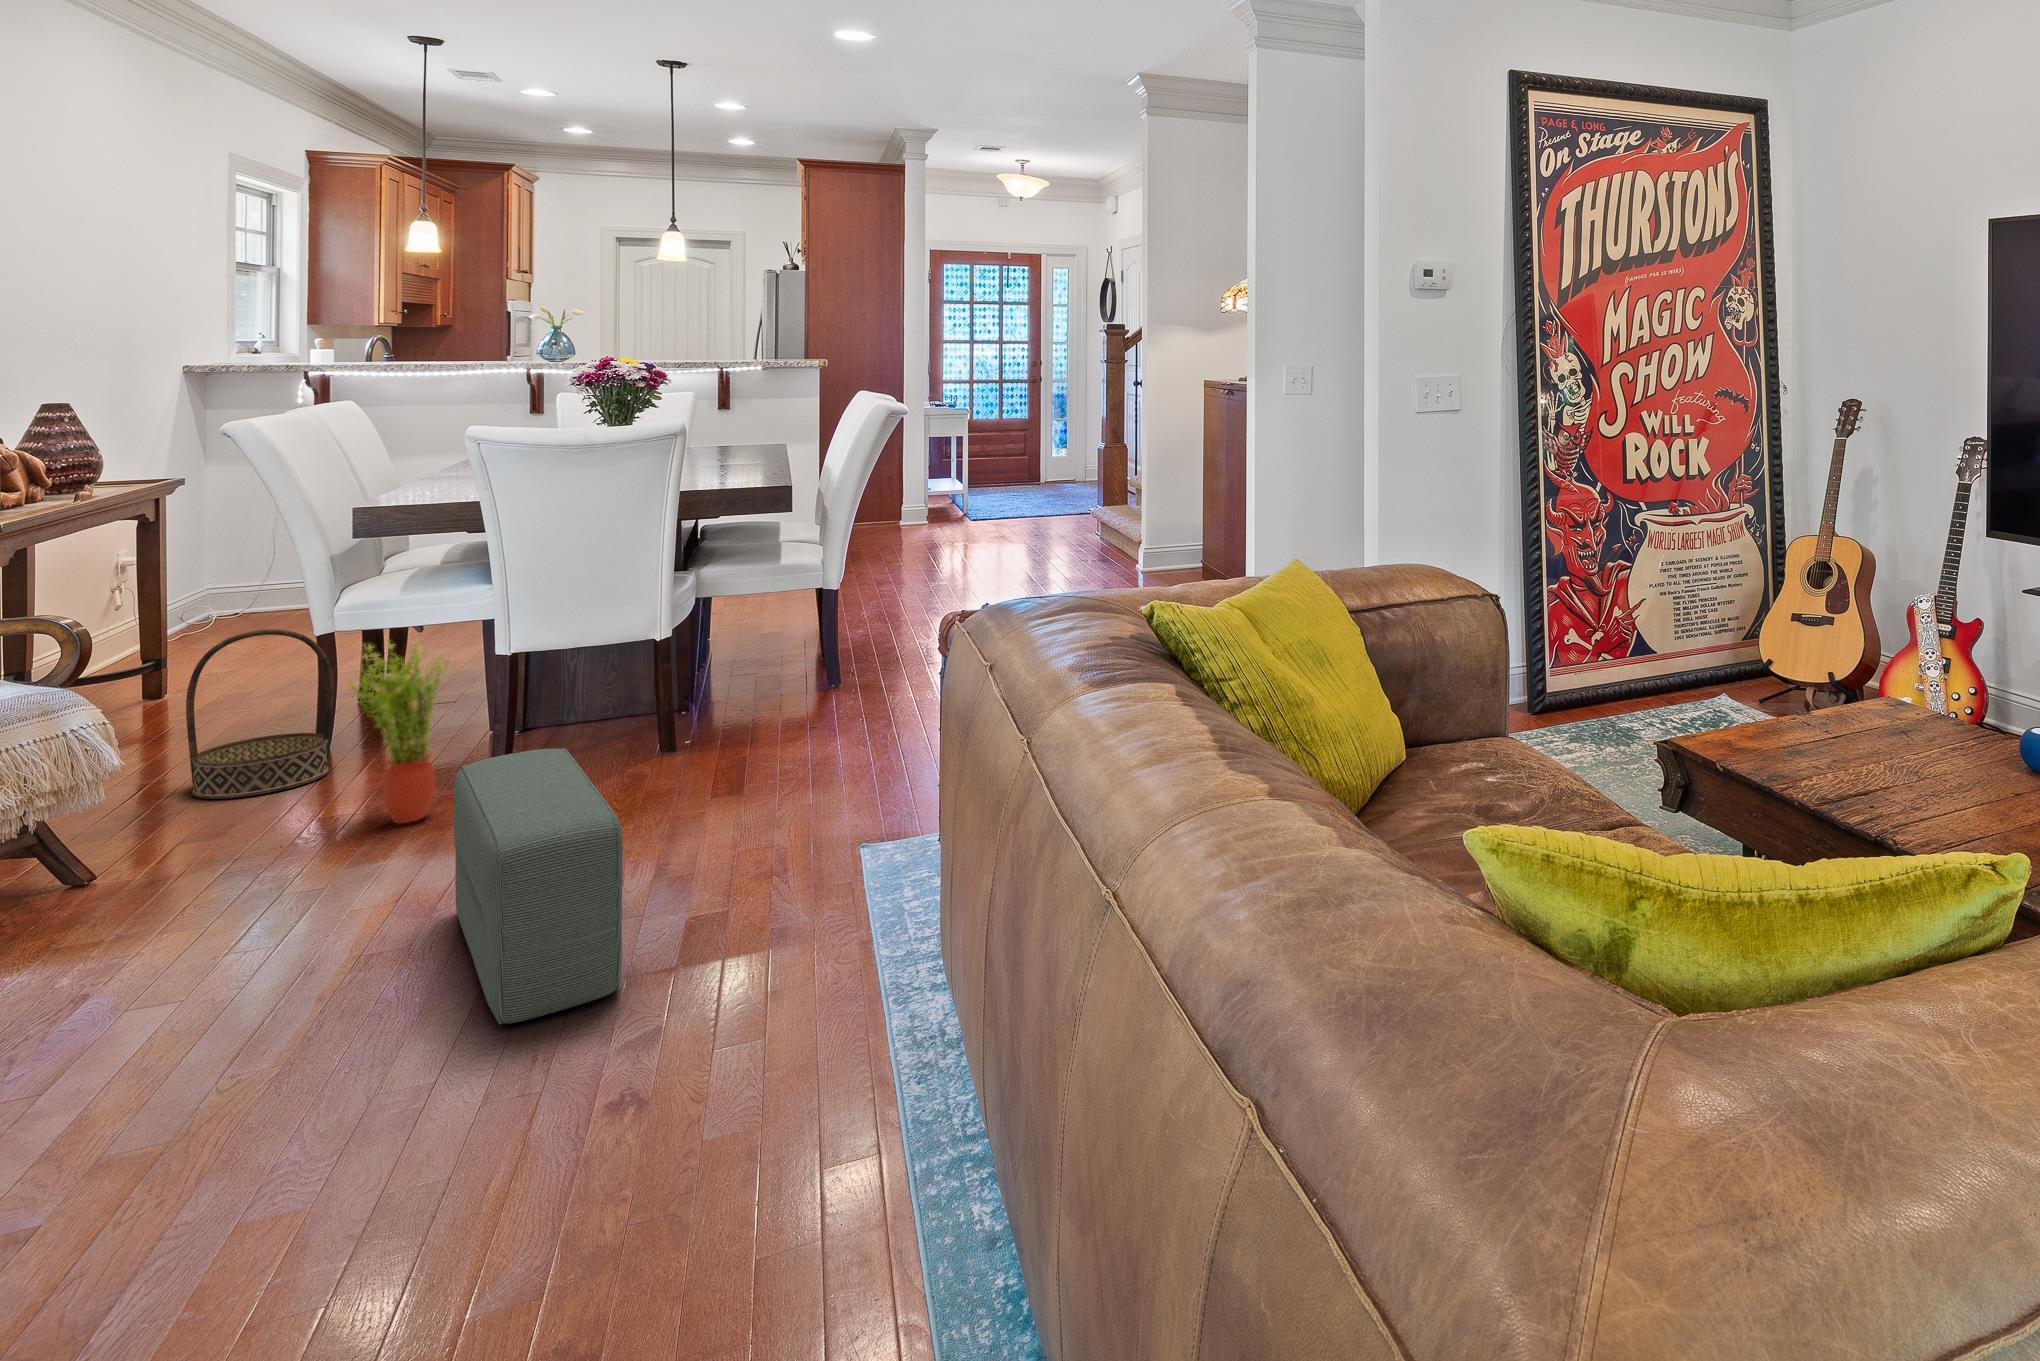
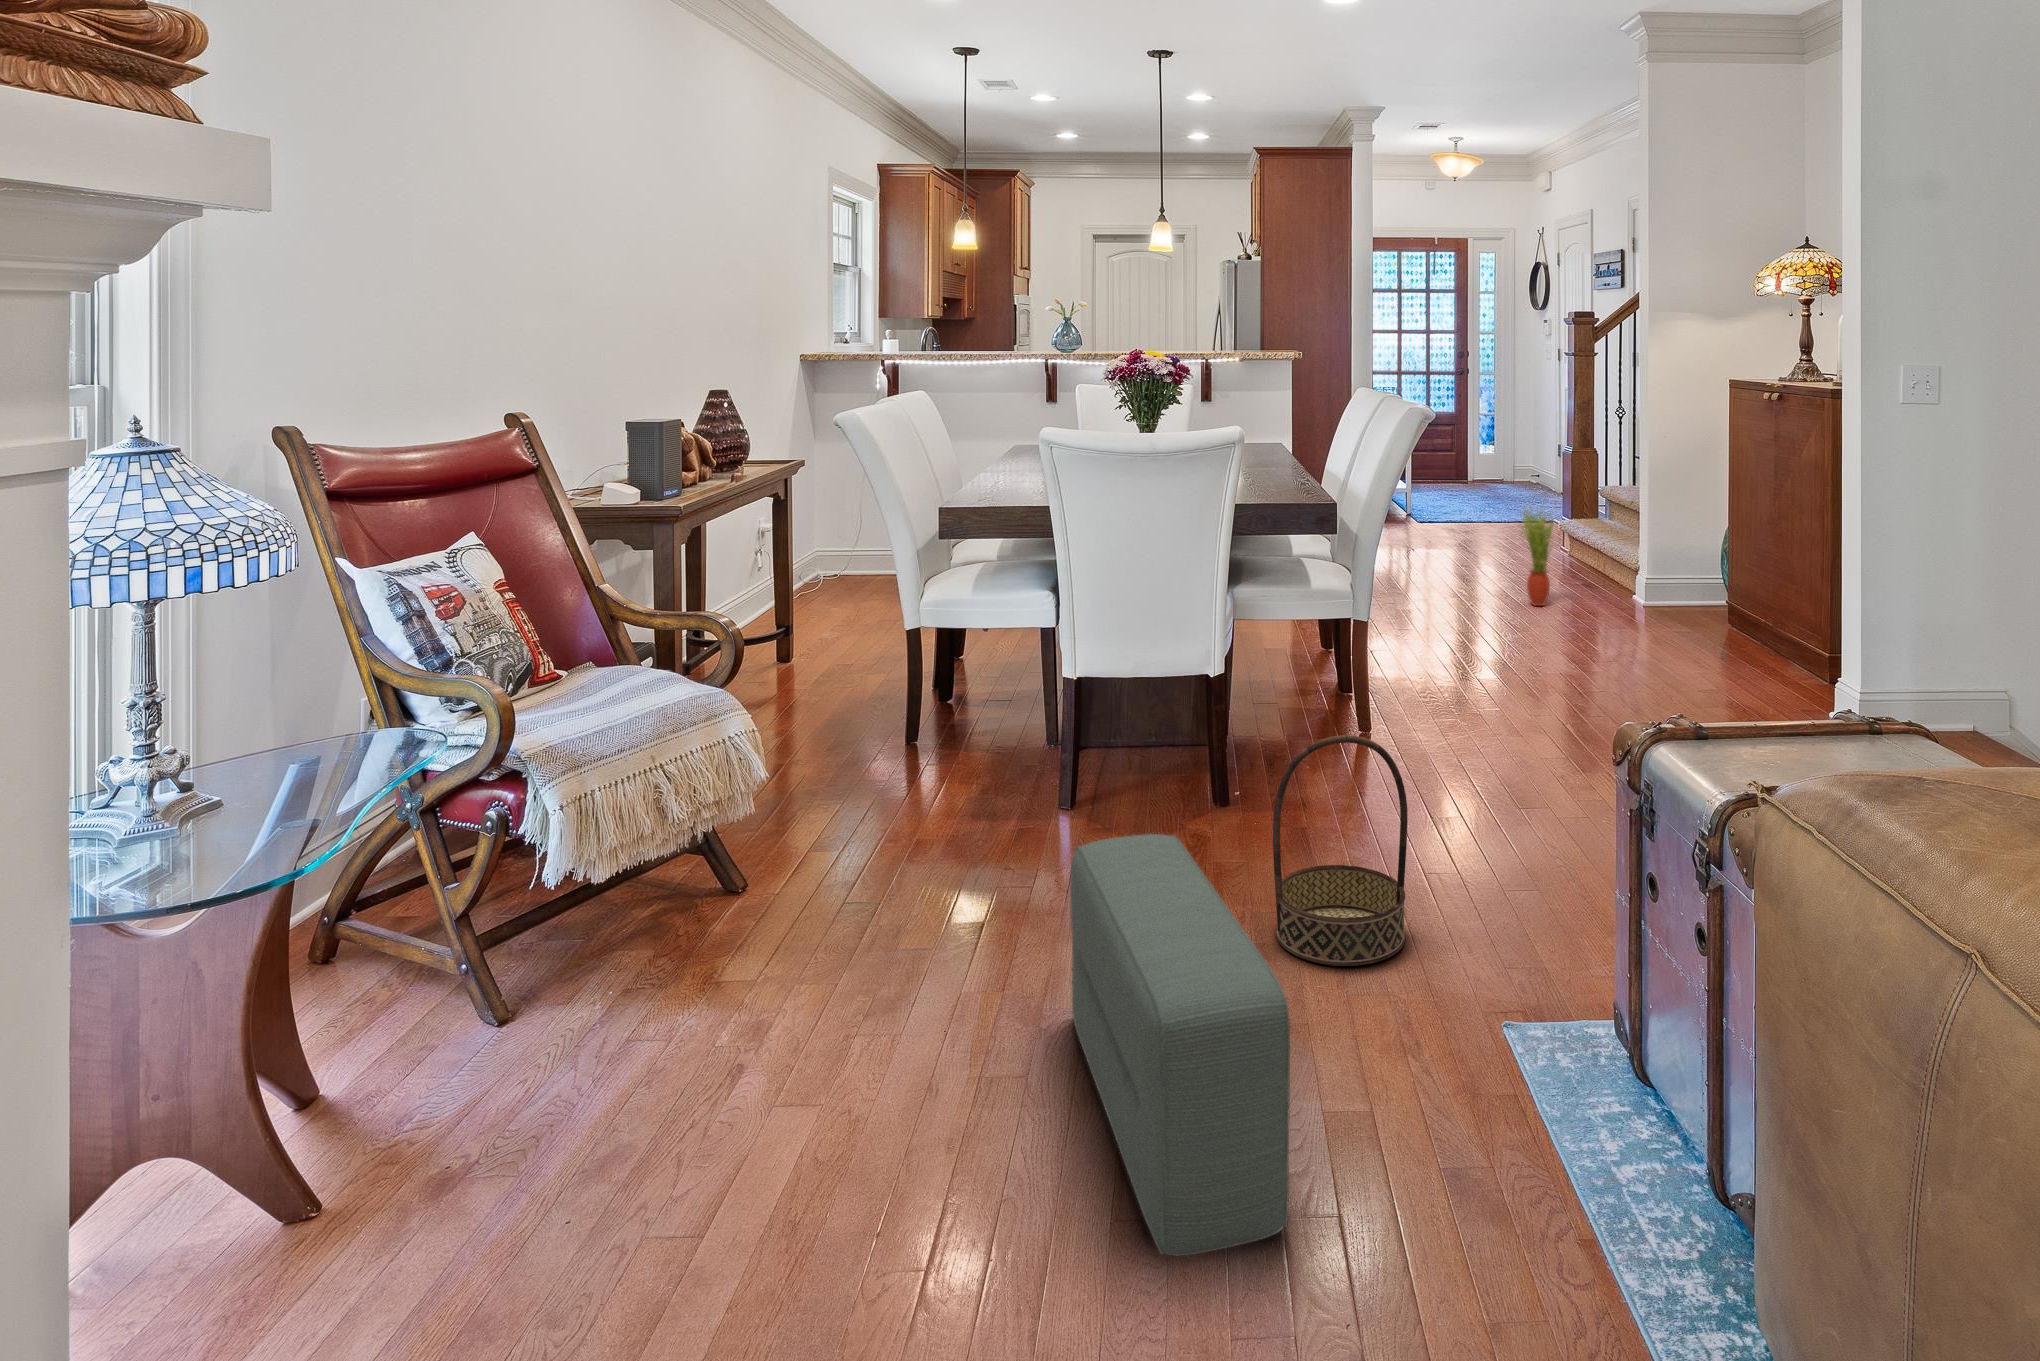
basket: present [186,629,334,799] -> present [1273,735,1408,966]
potted plant: present [349,641,451,823] -> present [1521,507,1558,606]

